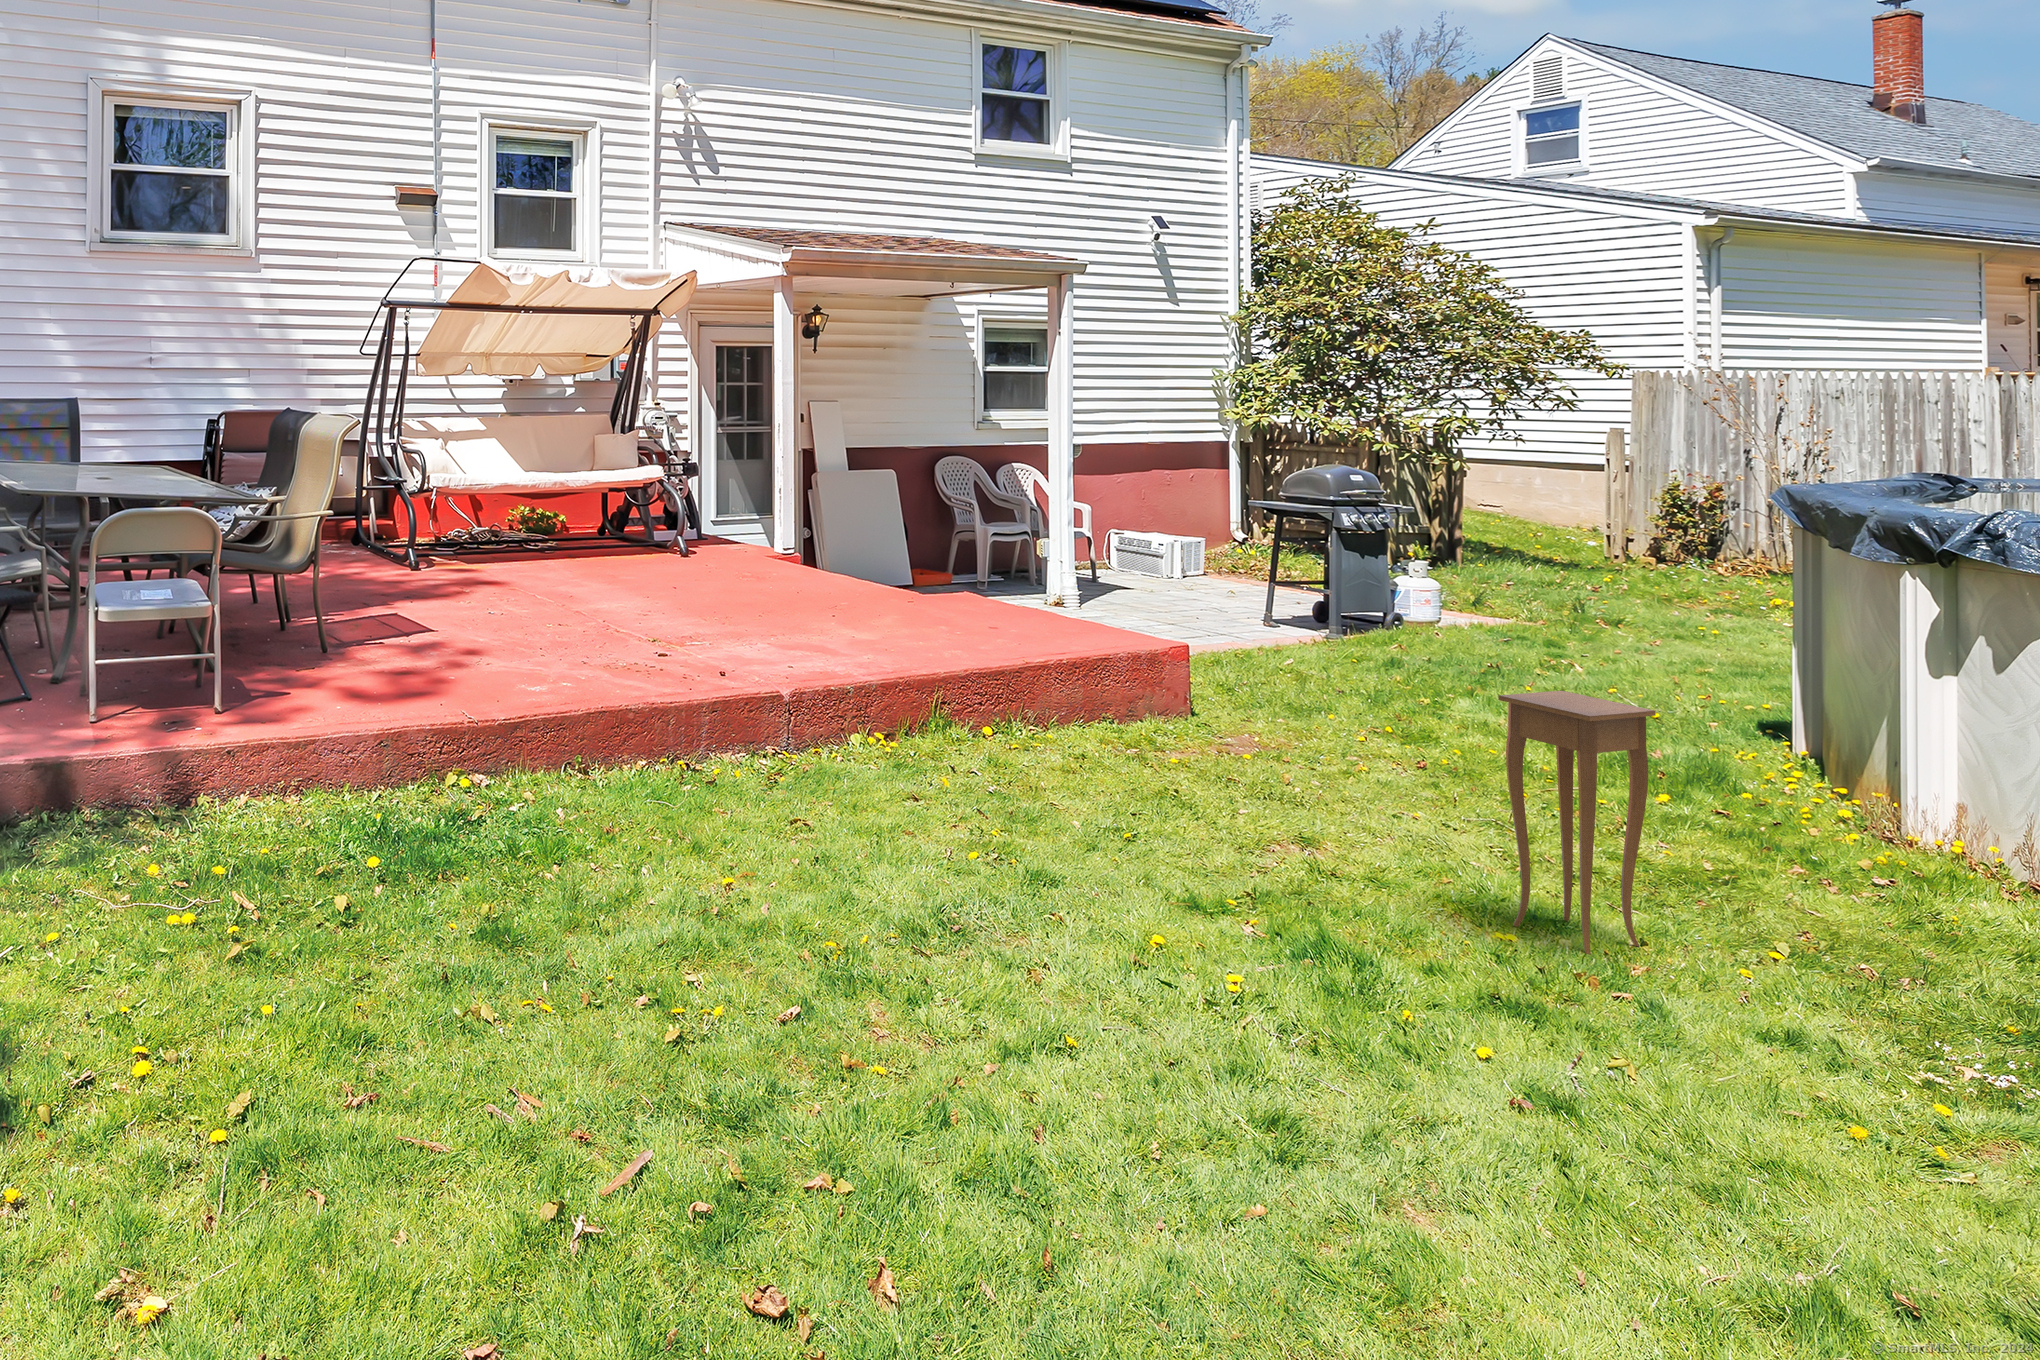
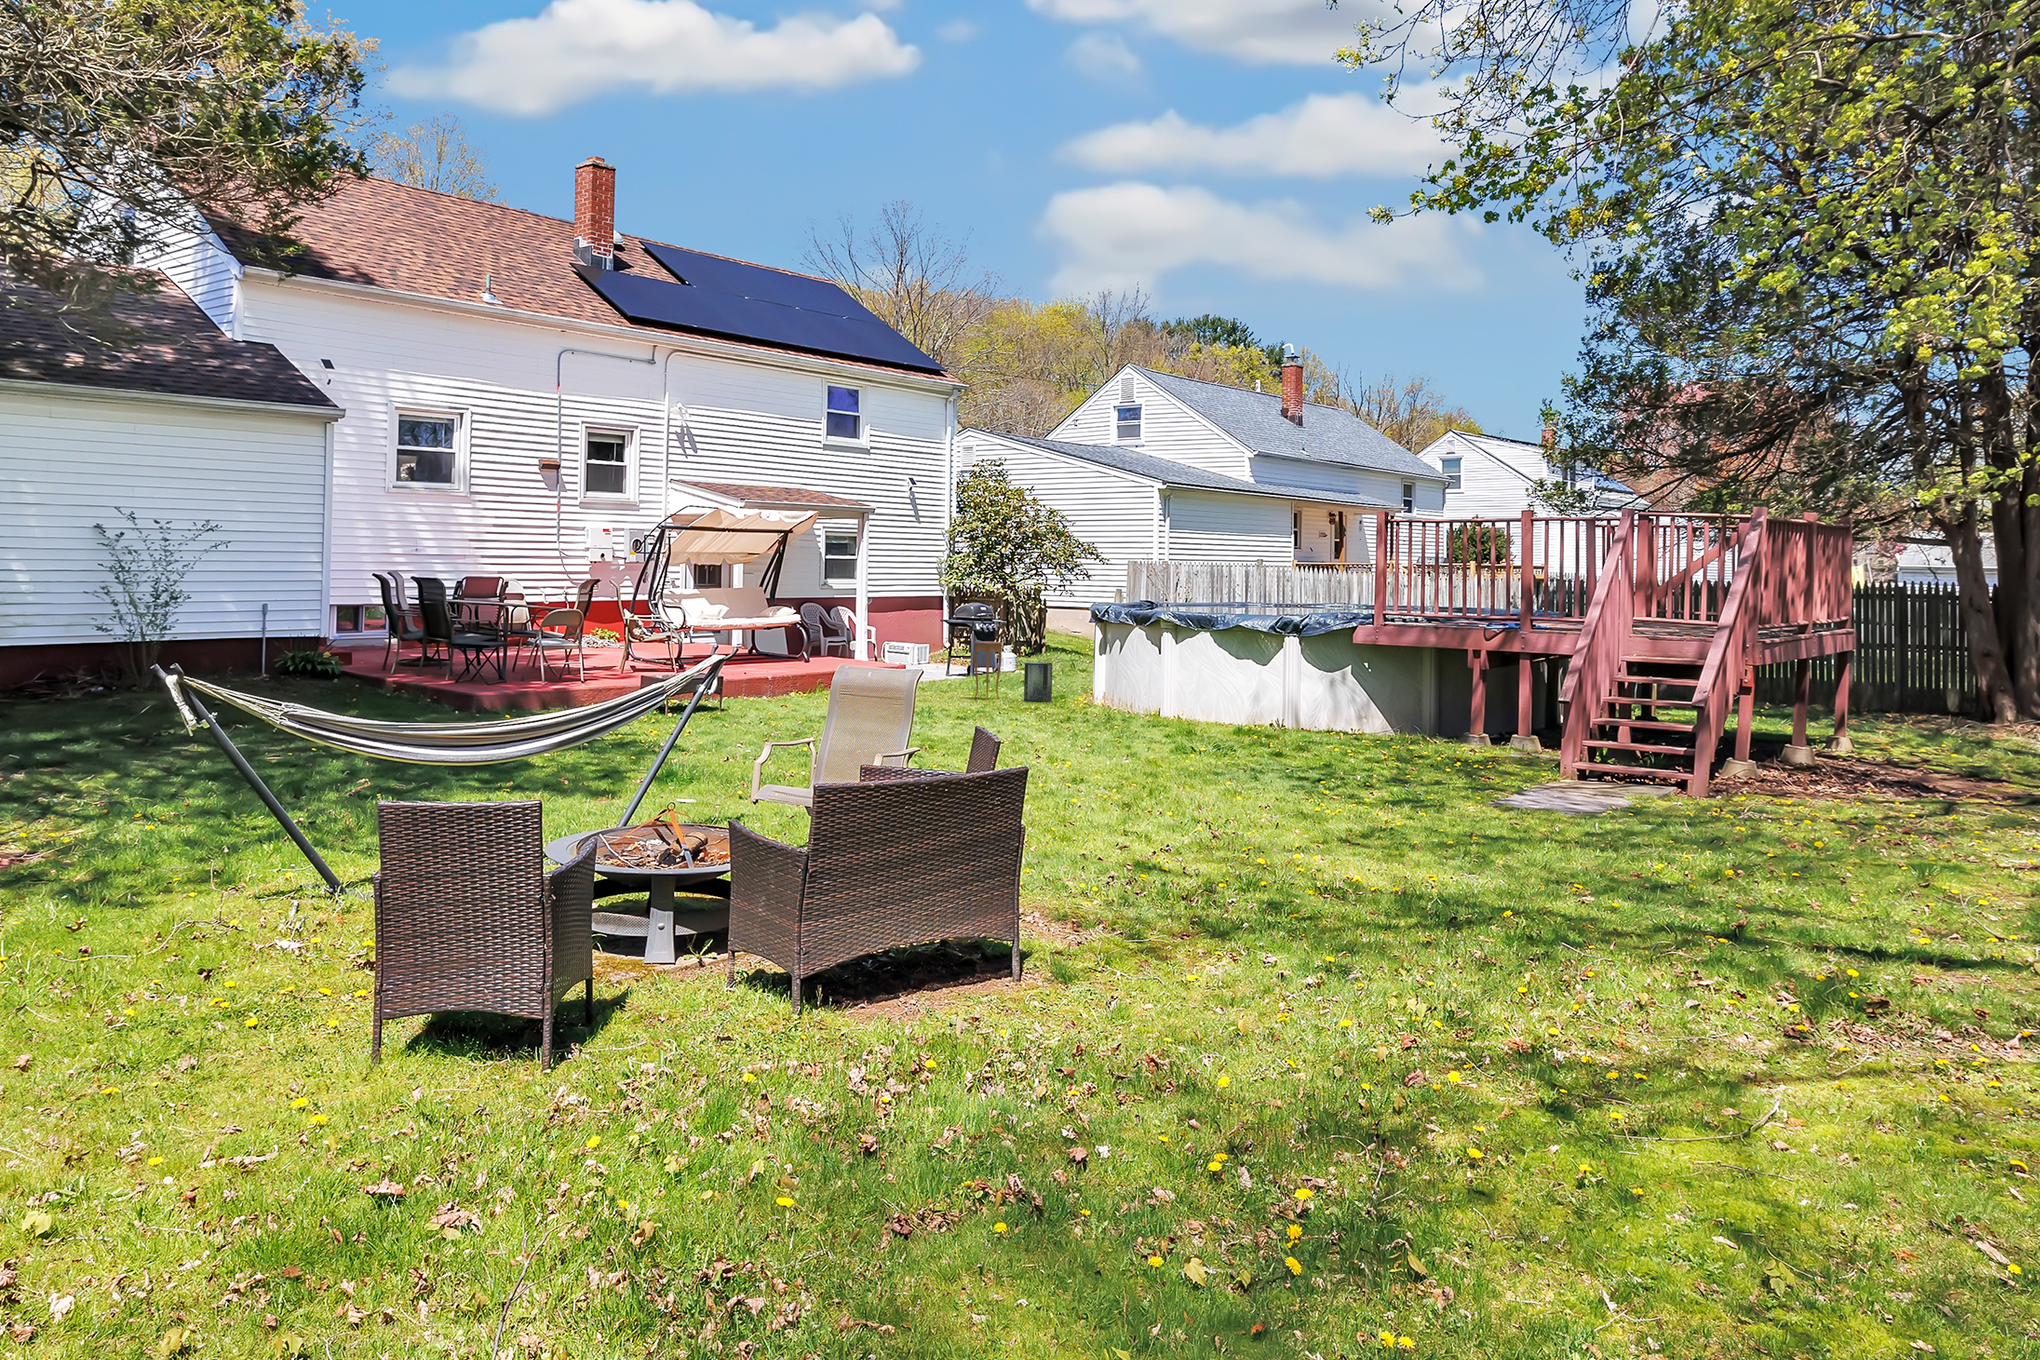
storage box: none [1810,811,1968,1047] -> present [1024,662,1052,702]

